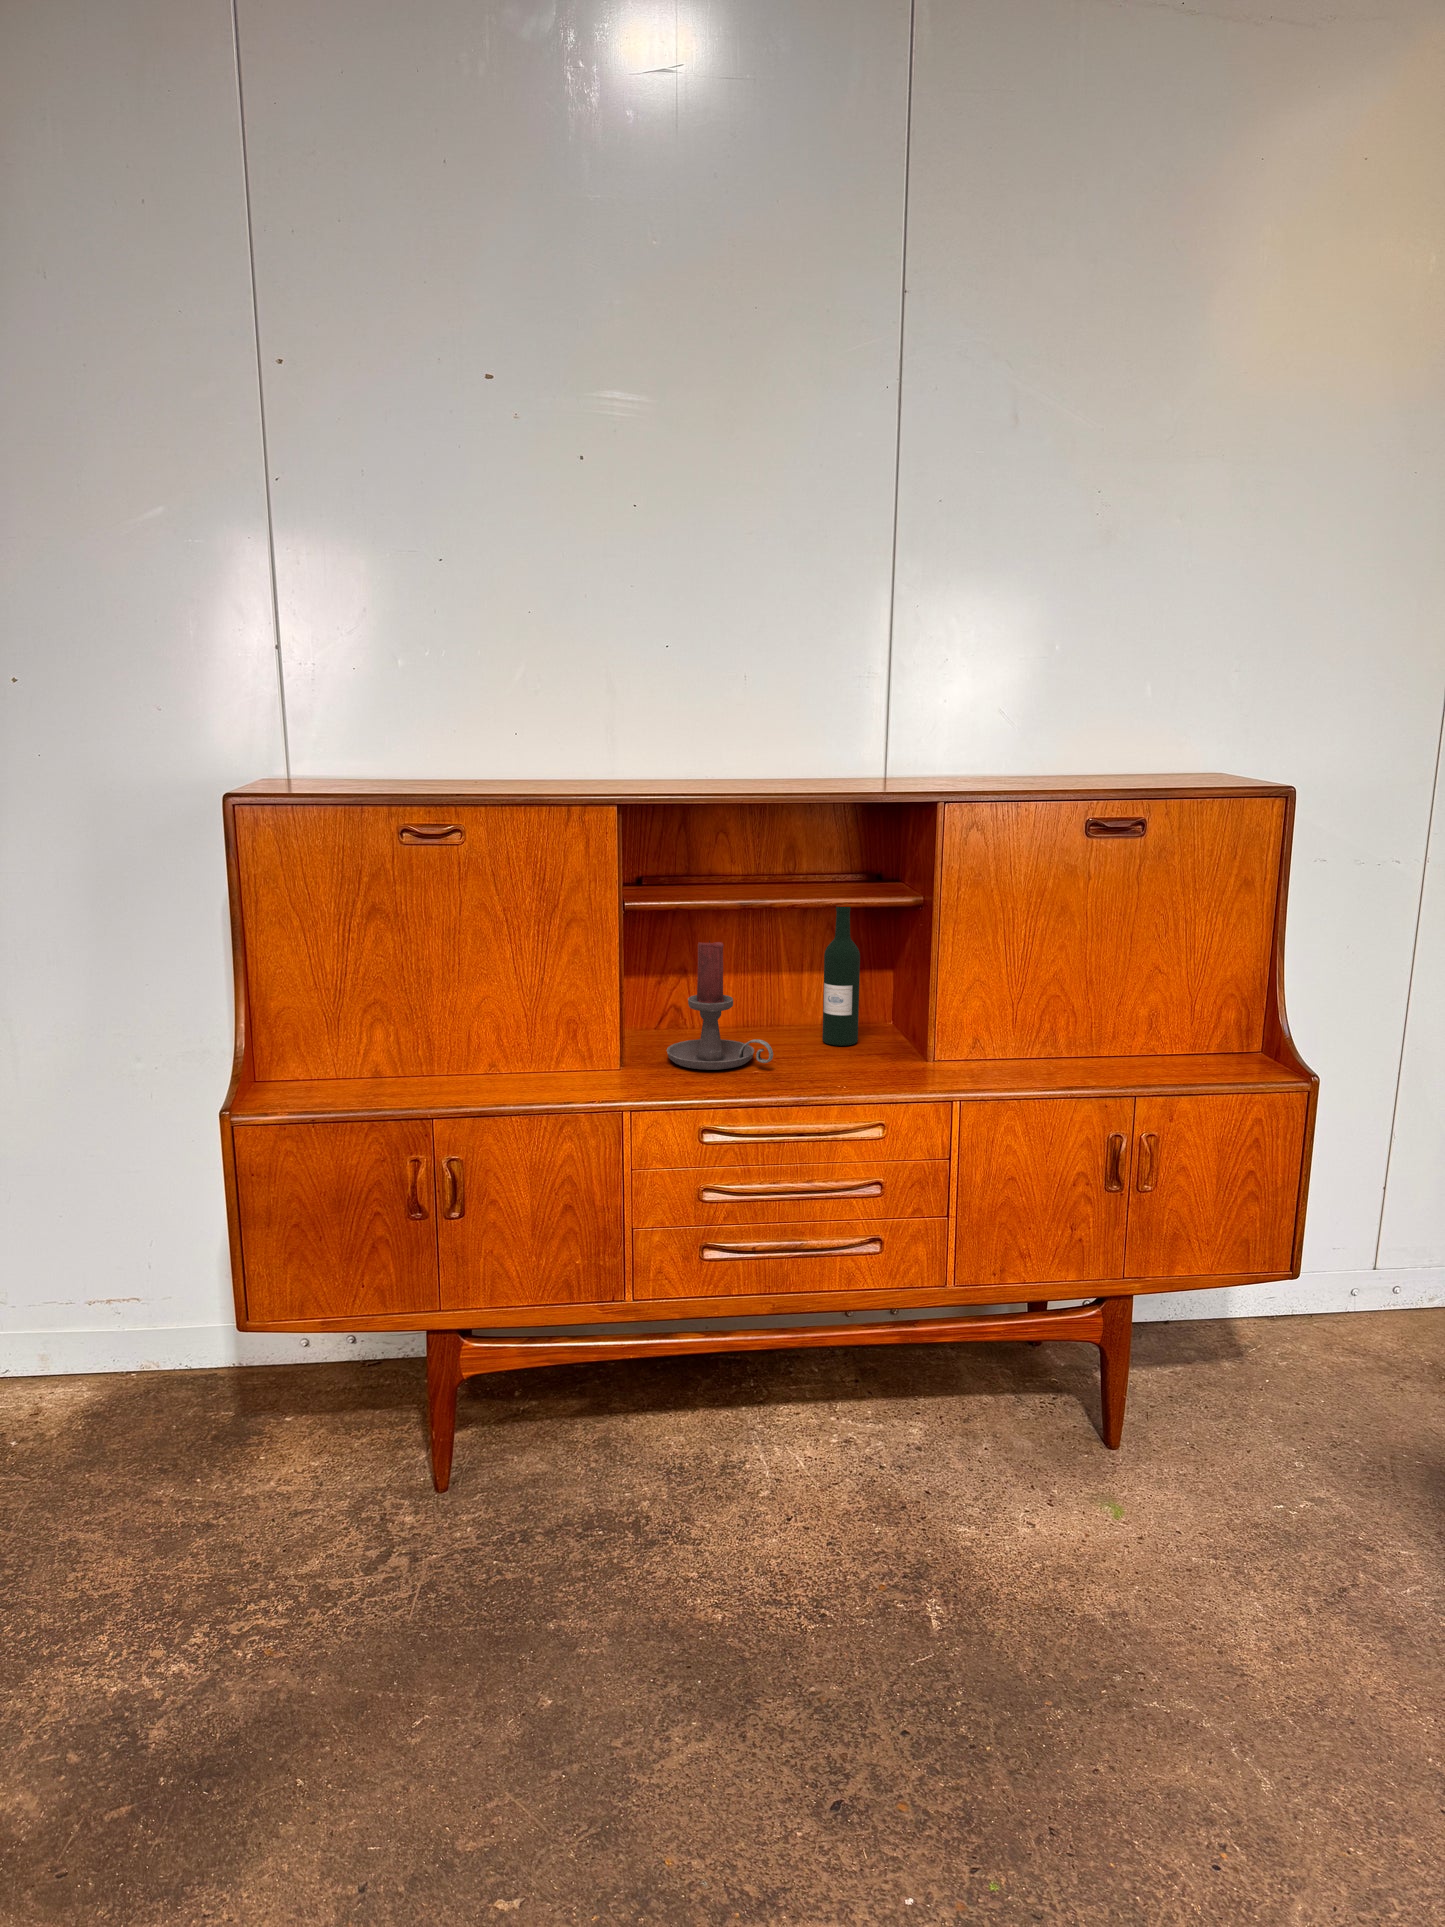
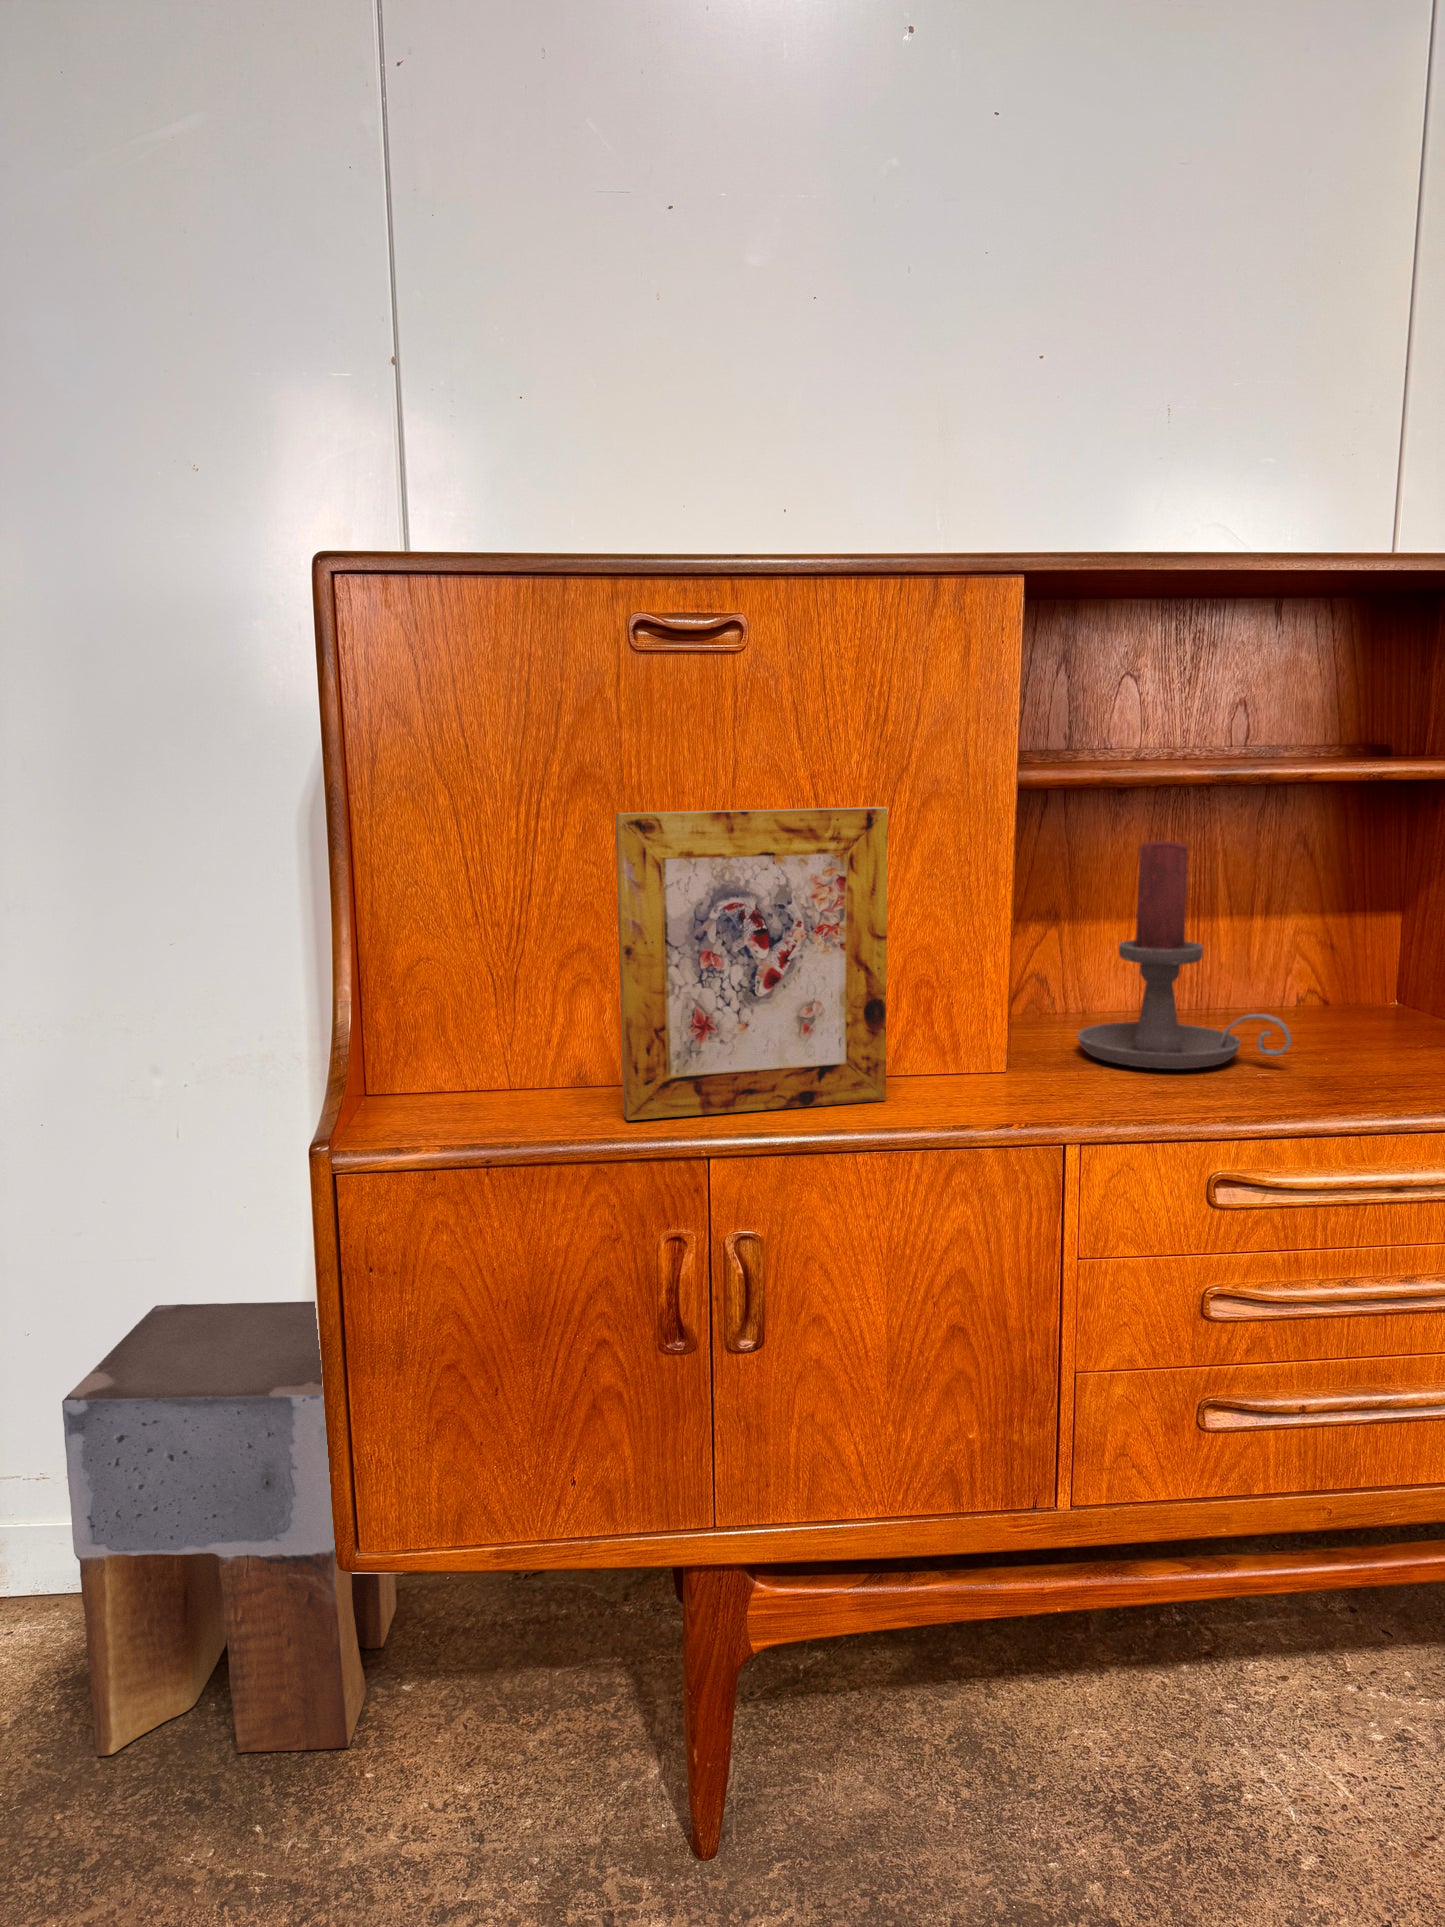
wine bottle: present [822,906,860,1046] -> none [1315,784,1391,1031]
picture frame: none [385,931,538,1098] -> present [615,807,887,1120]
stool: none [86,1196,286,1449] -> present [62,1301,396,1756]

